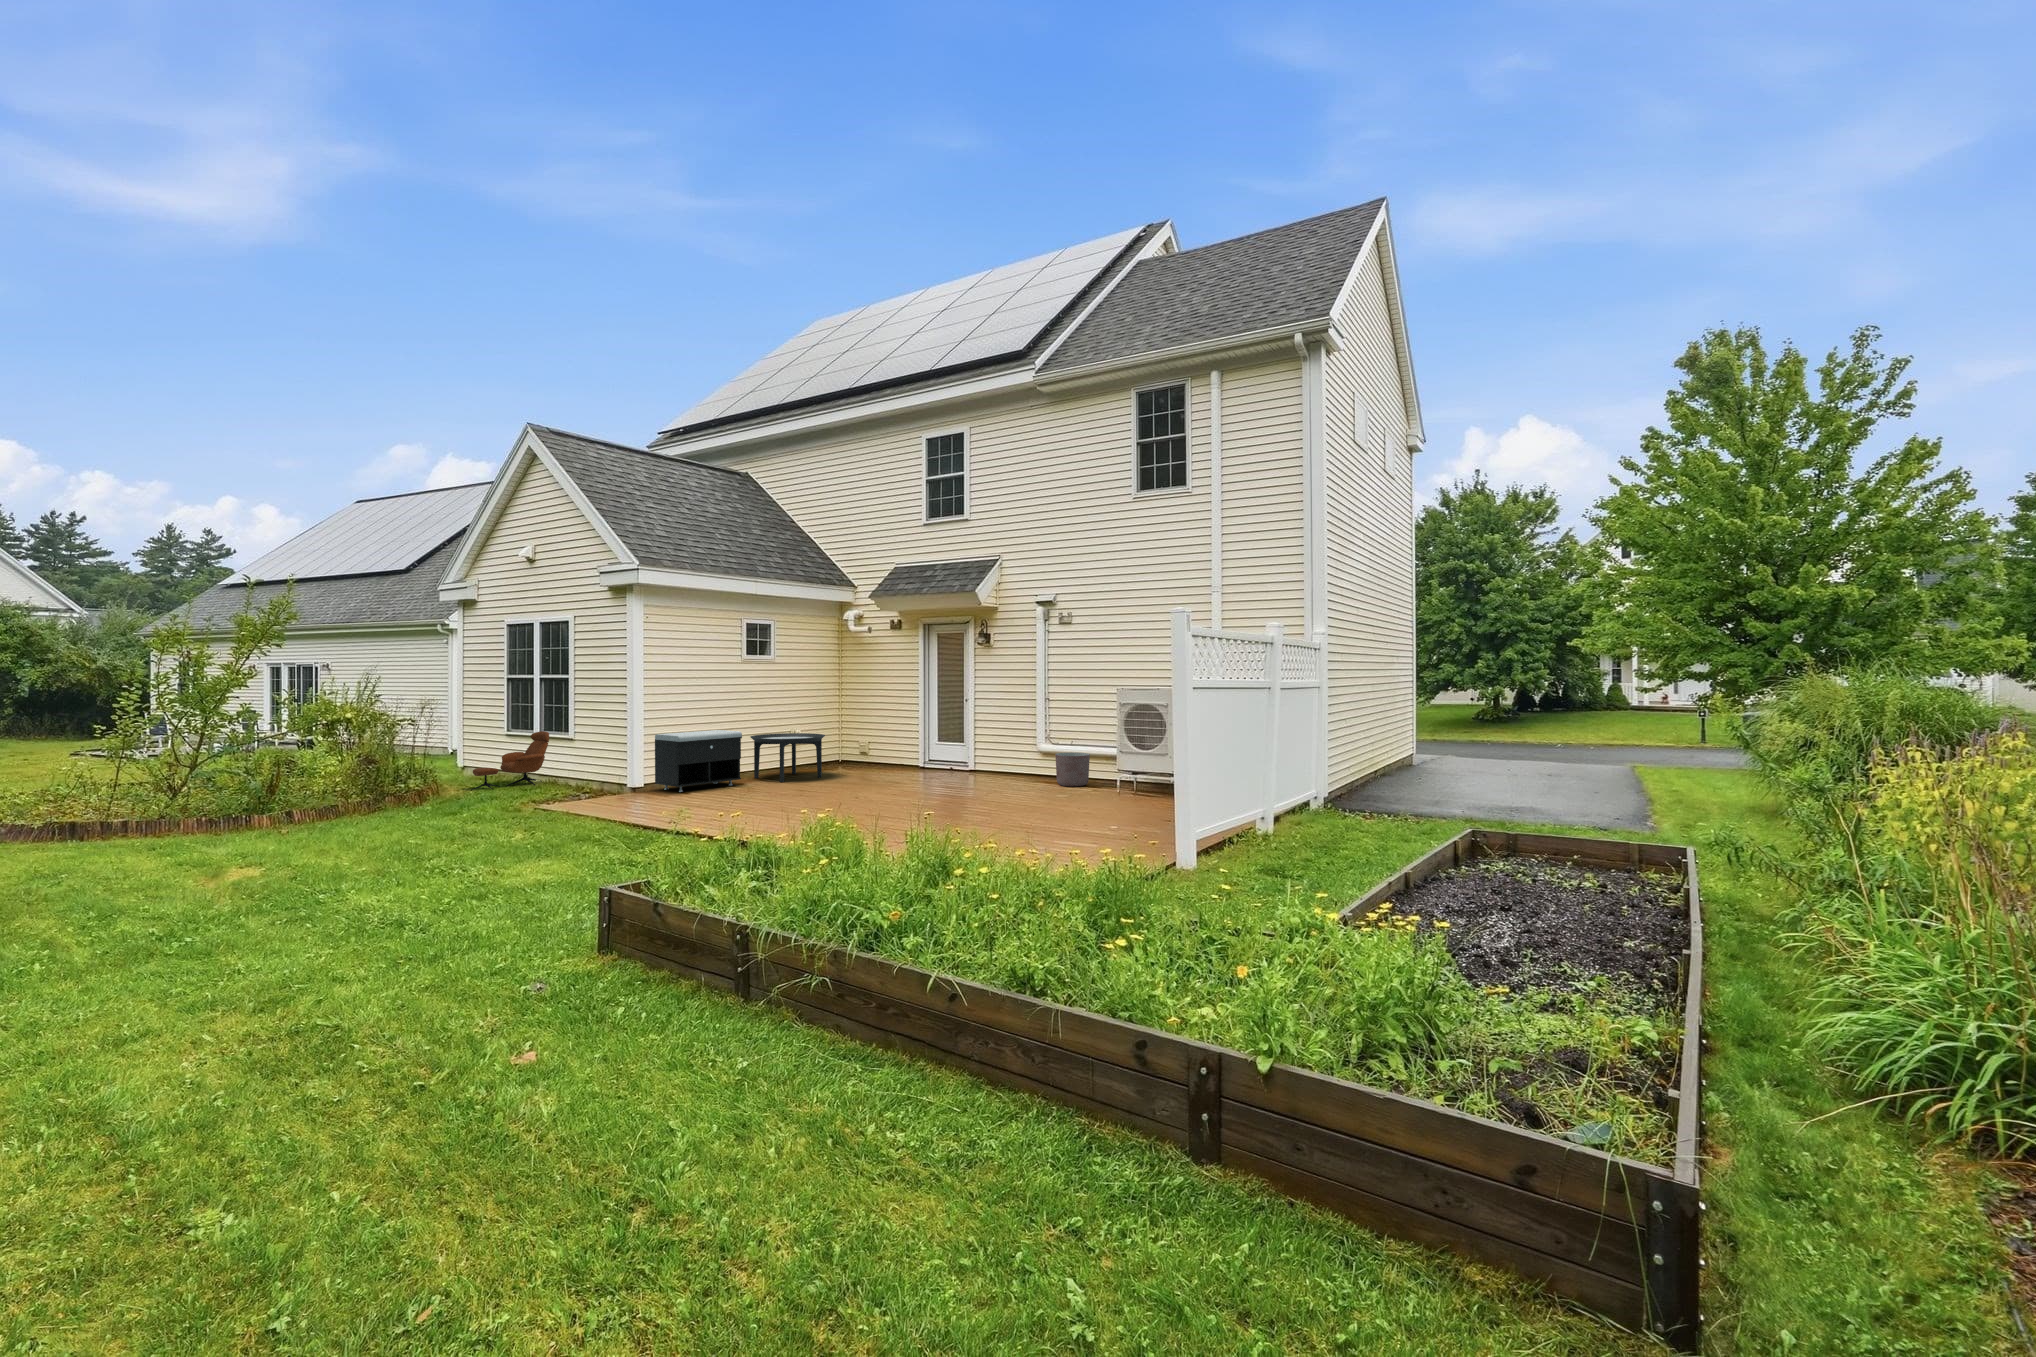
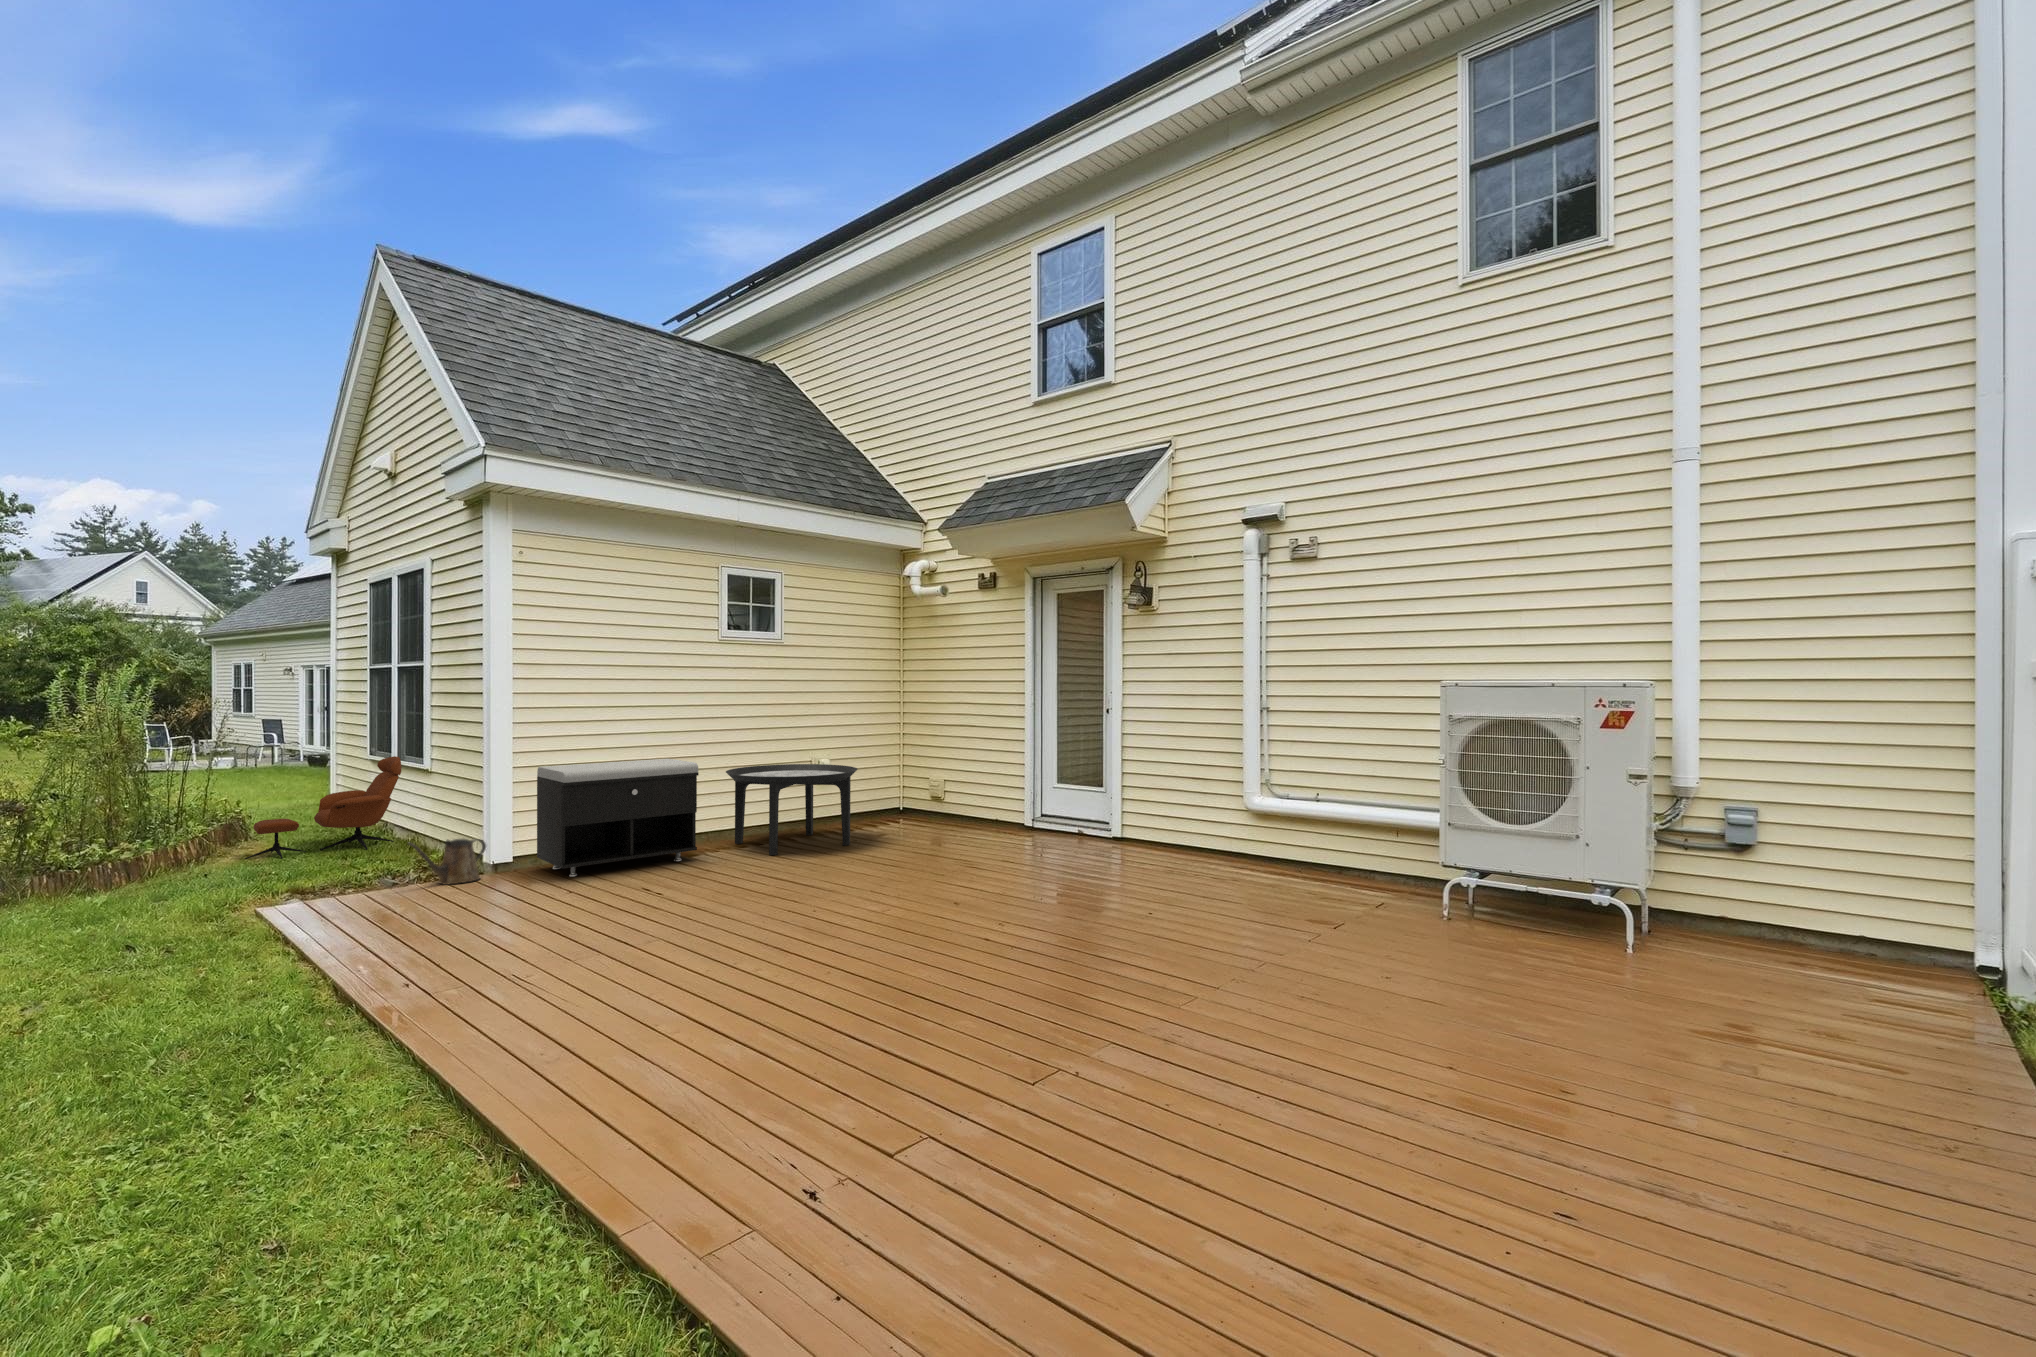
planter: present [1055,752,1090,787] -> none [1290,815,1363,888]
watering can: none [600,773,631,796] -> present [407,839,486,885]

